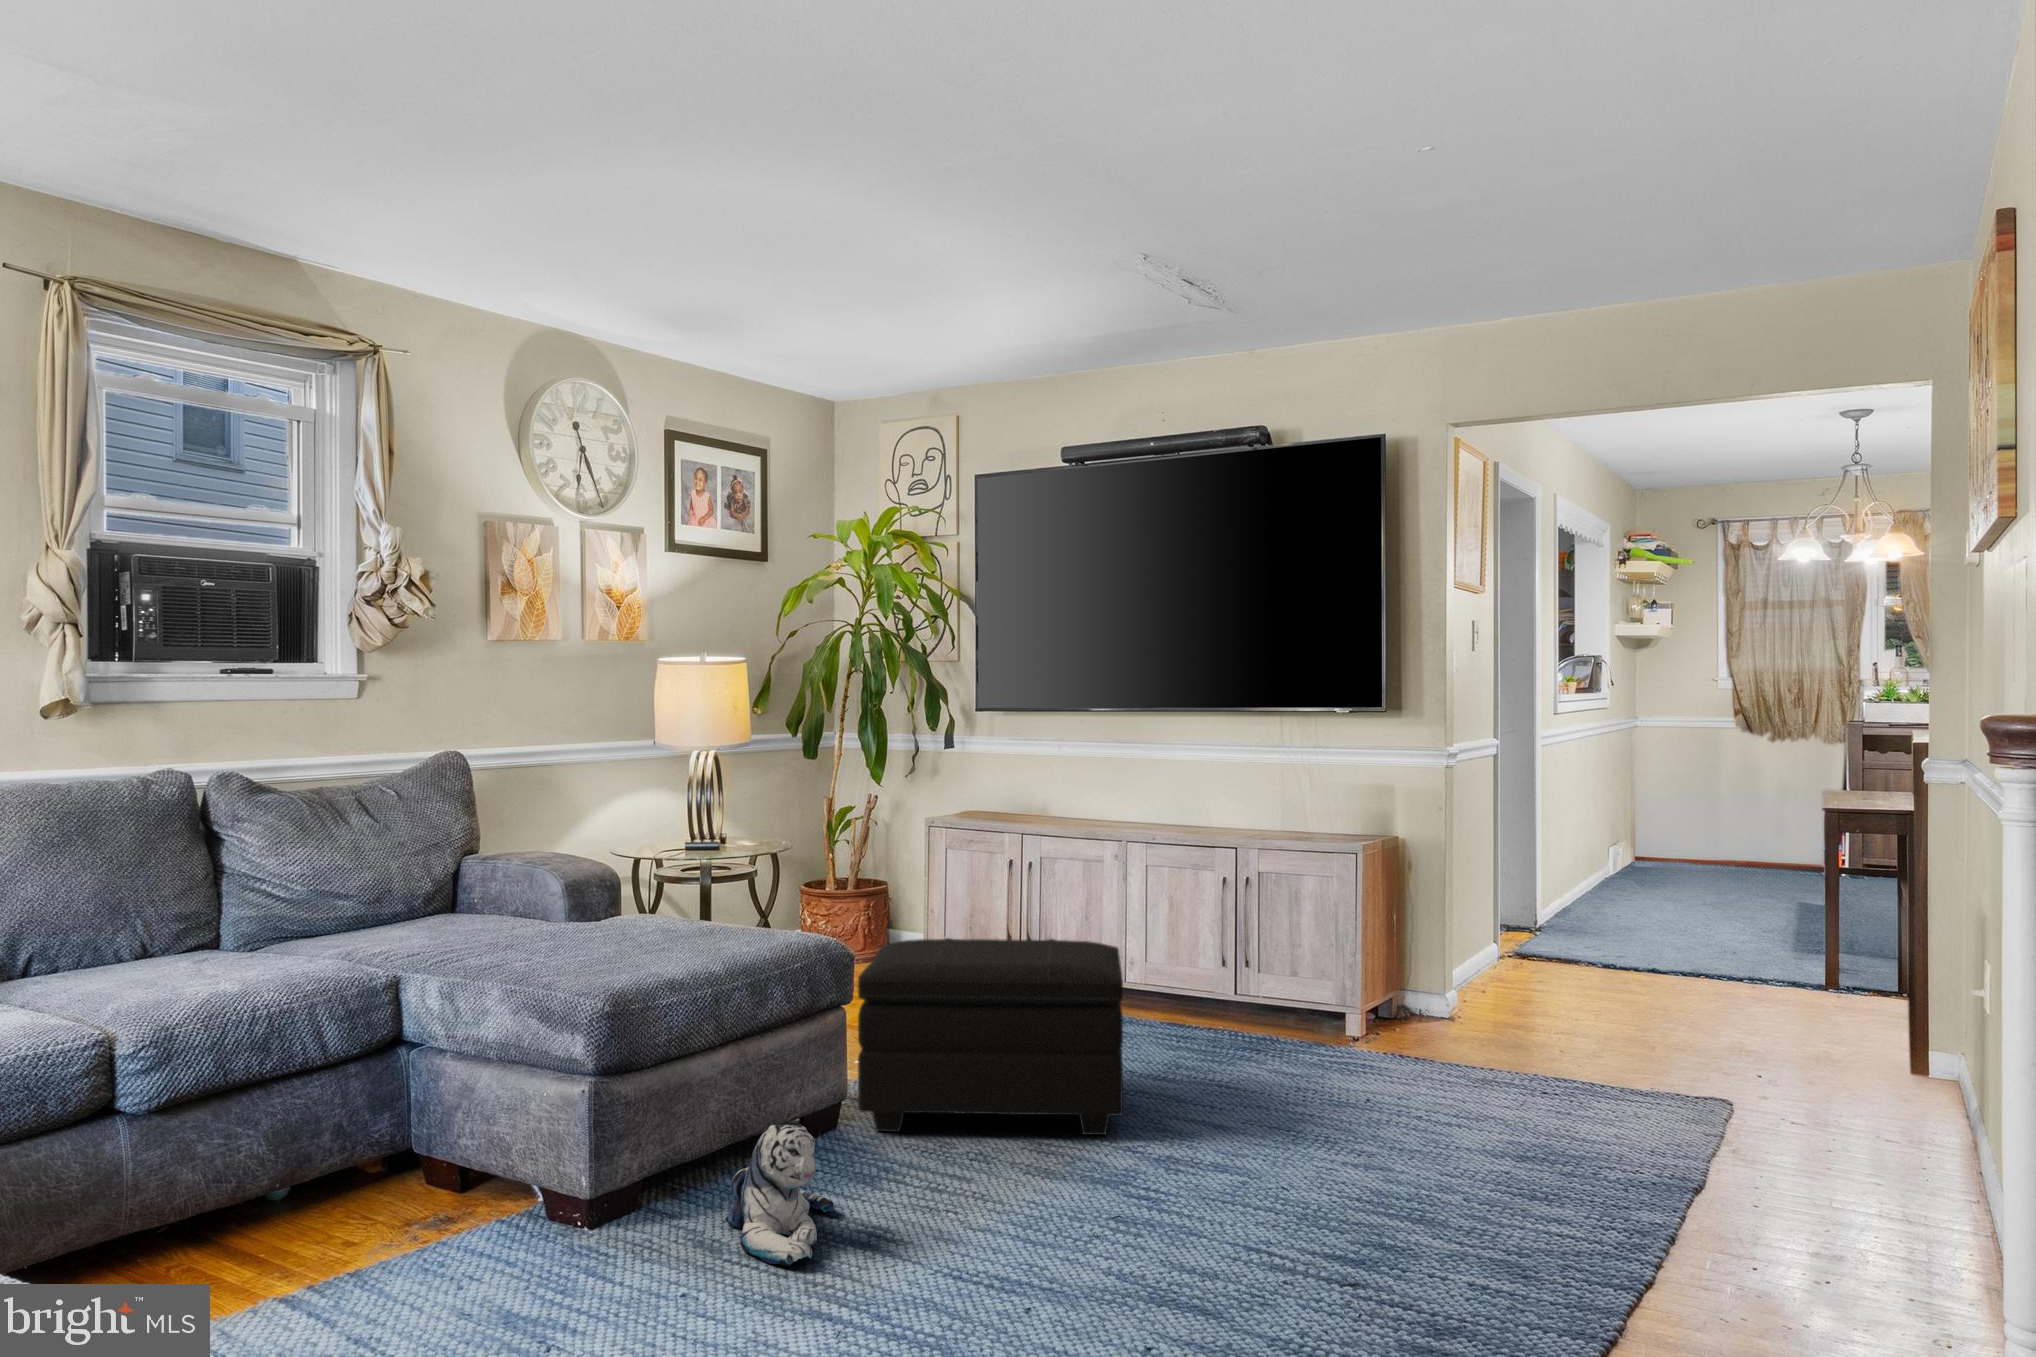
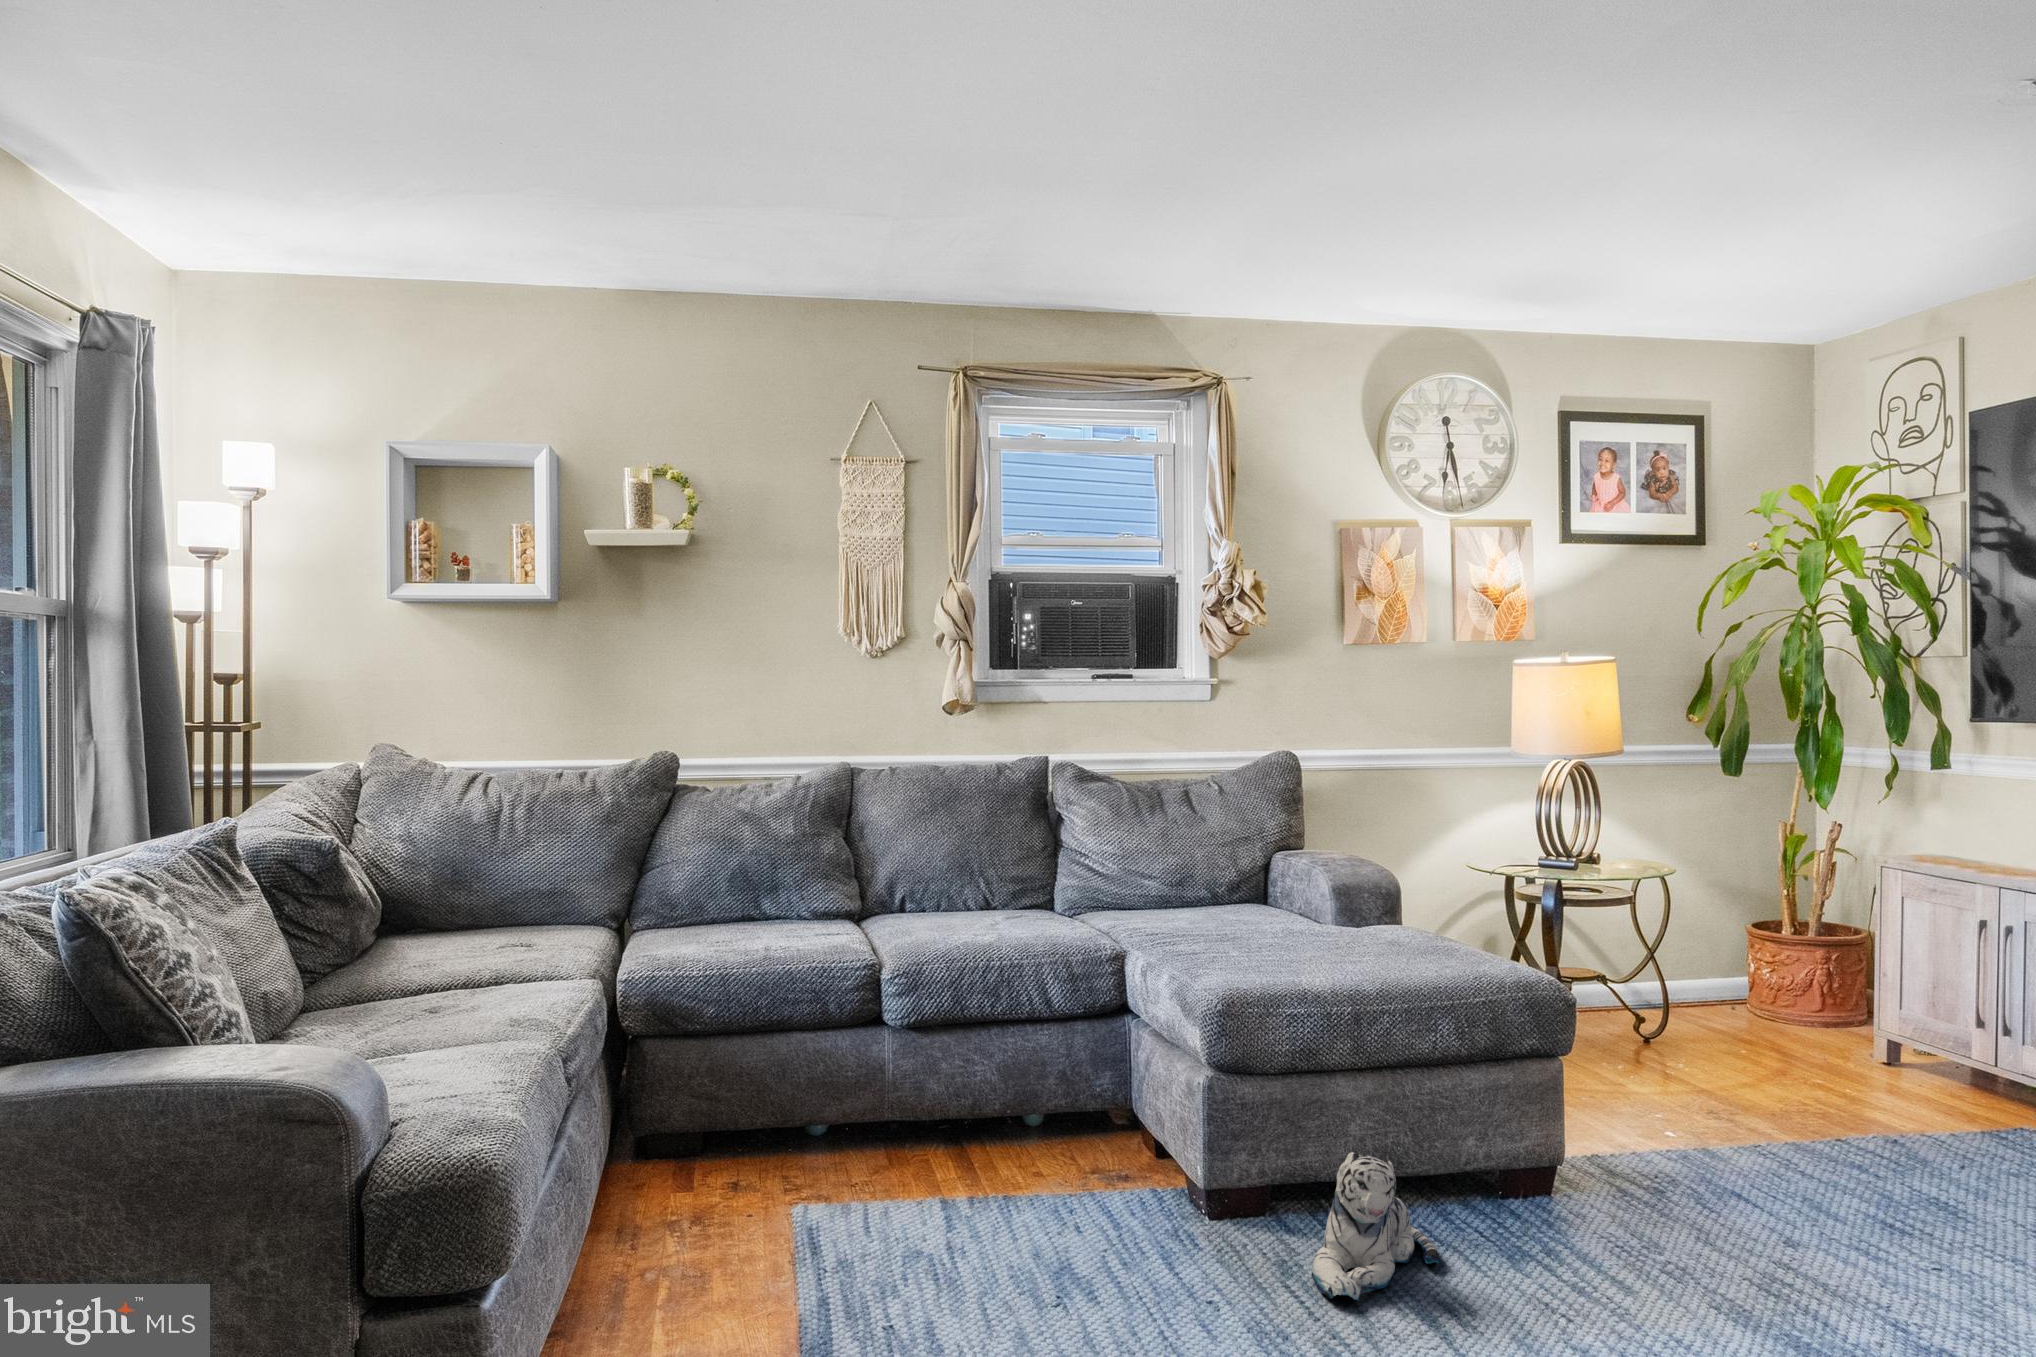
footstool: present [858,938,1123,1135] -> none [1565,994,1980,1285]

